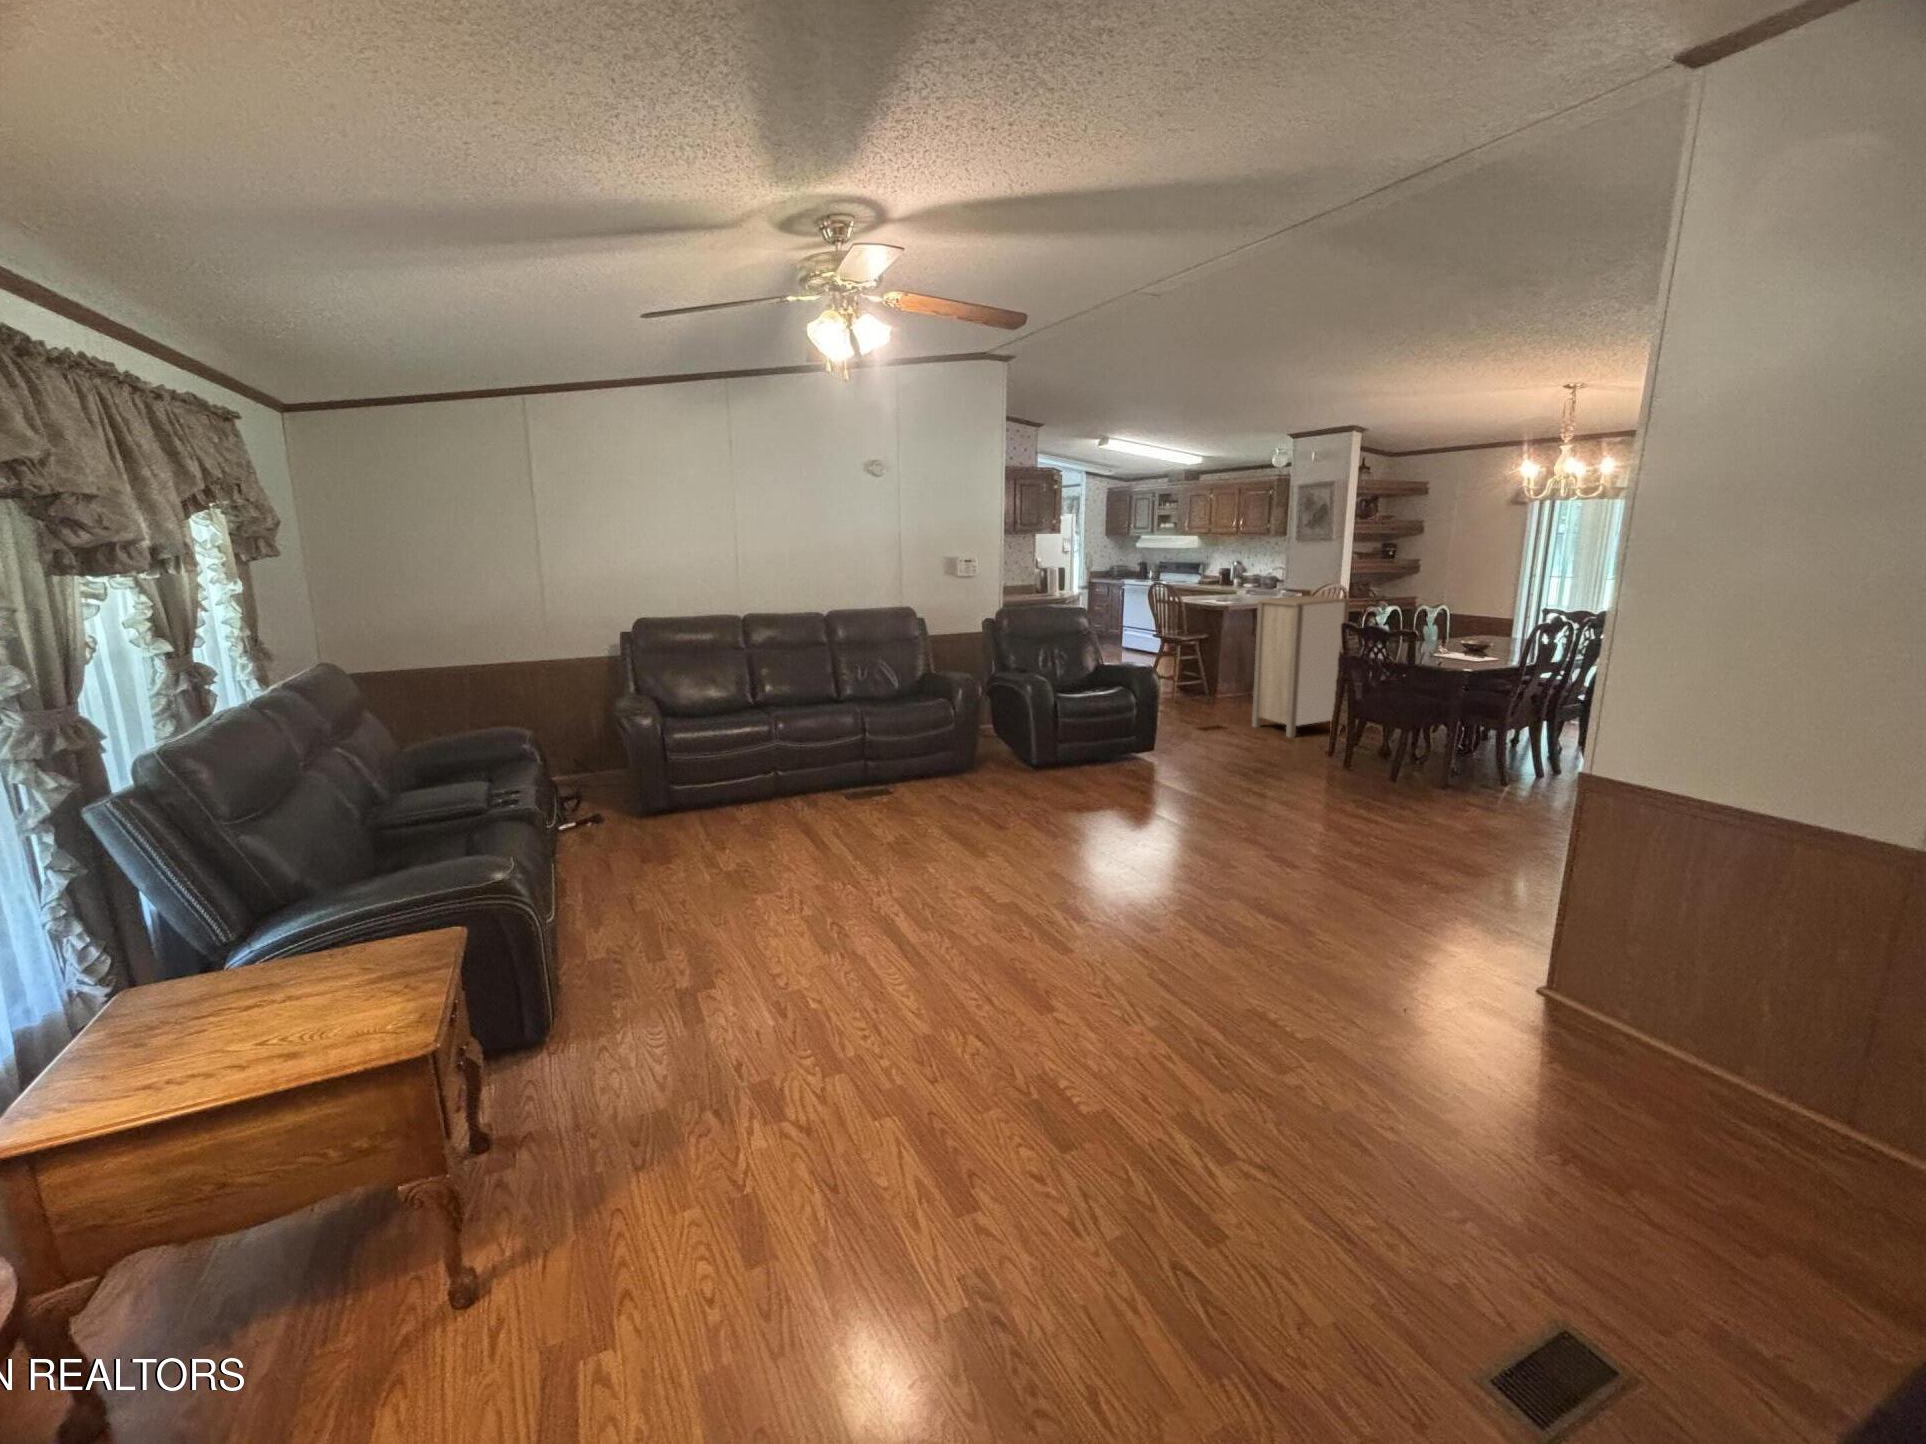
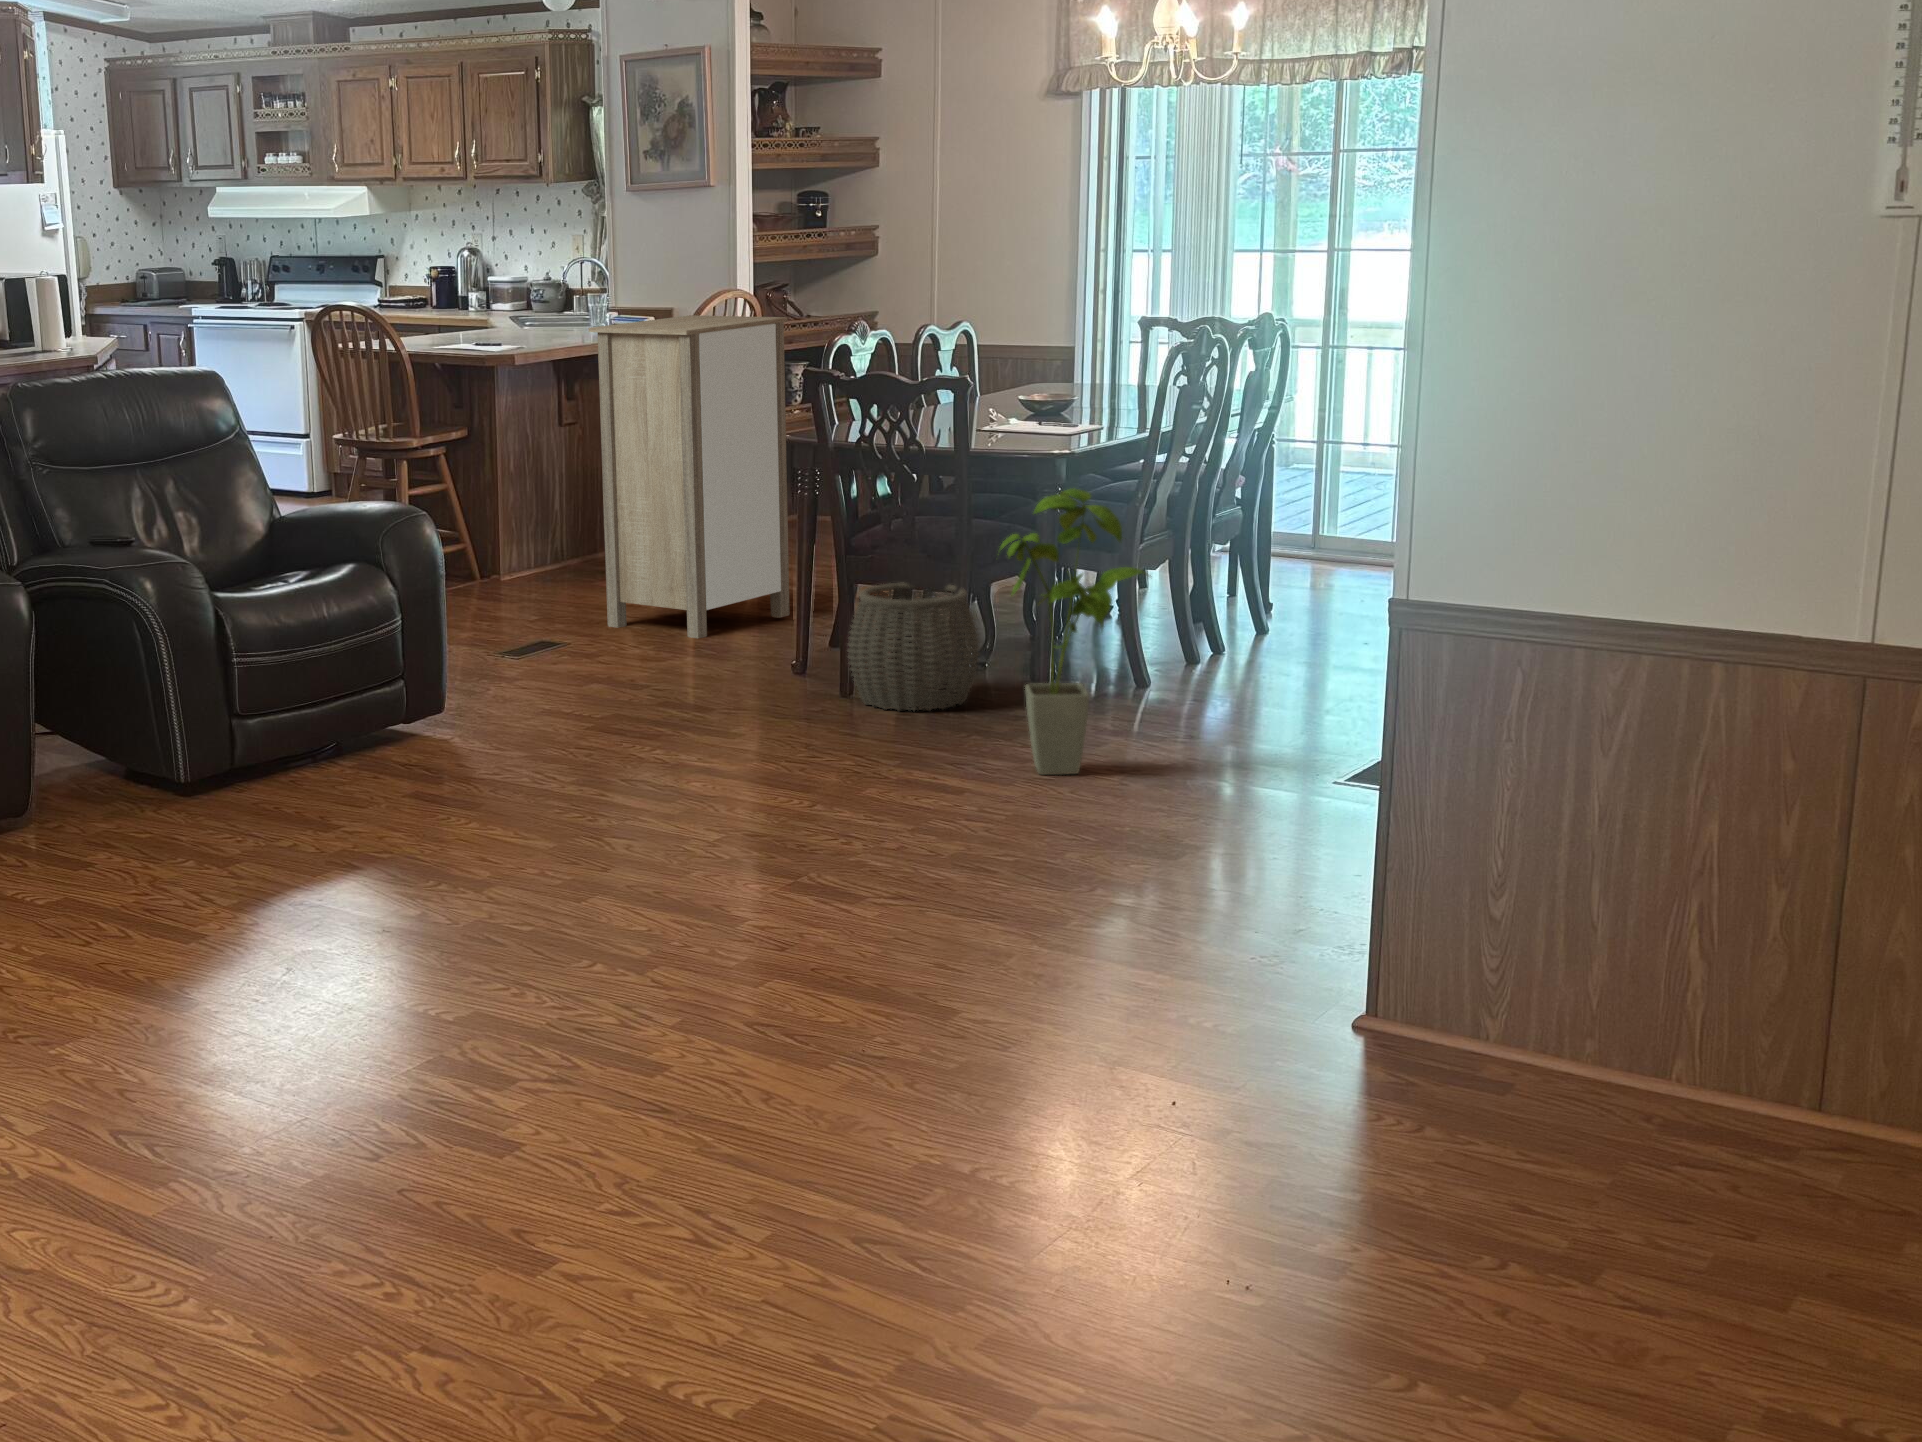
house plant: none [1426,706,1524,853] -> present [1000,488,1149,775]
woven basket: none [1350,731,1424,797] -> present [848,583,979,711]

